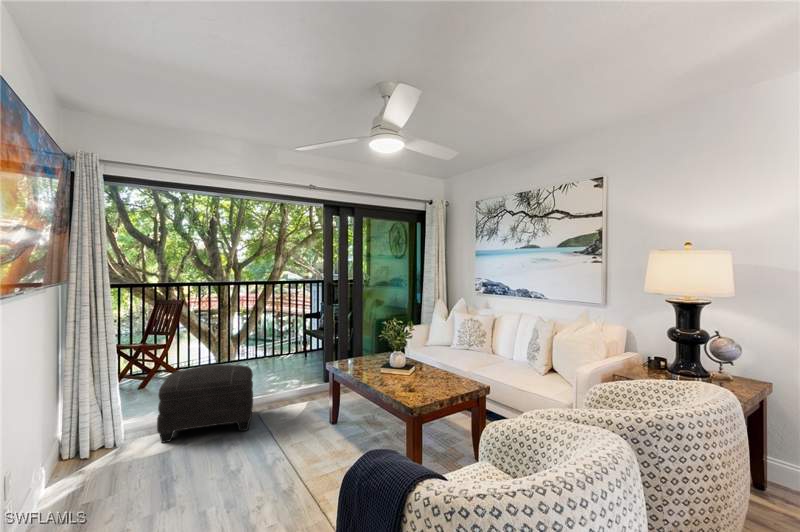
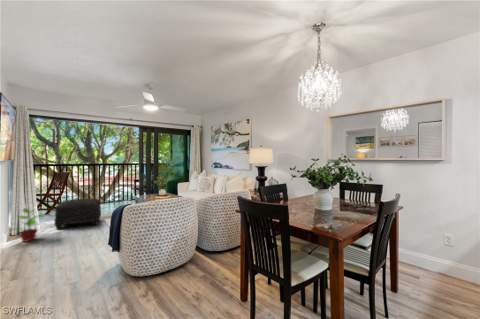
potted plant: none [48,399,140,489] -> present [18,208,37,242]

